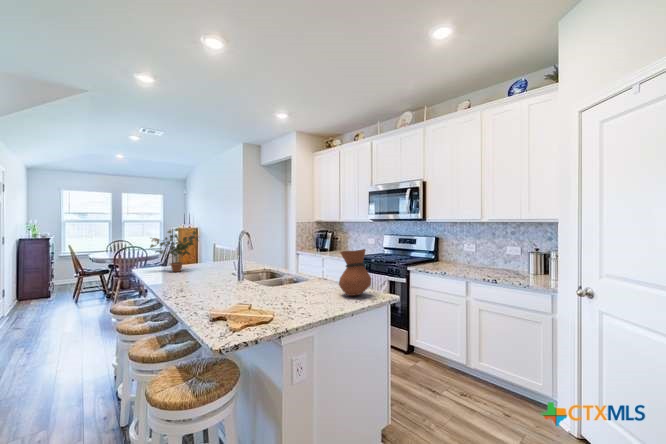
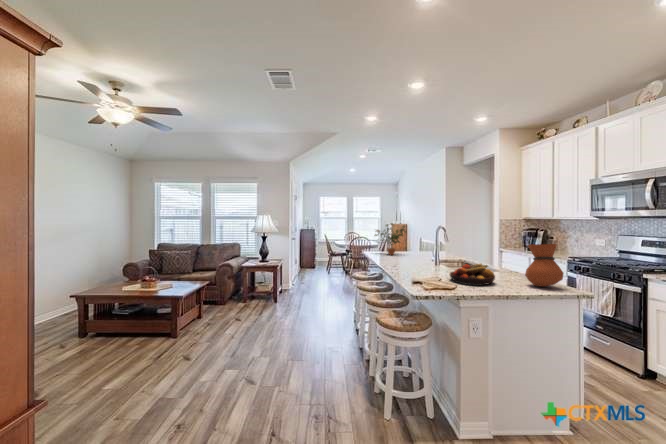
fruit bowl: none [260,276,312,308] -> present [450,264,495,286]

